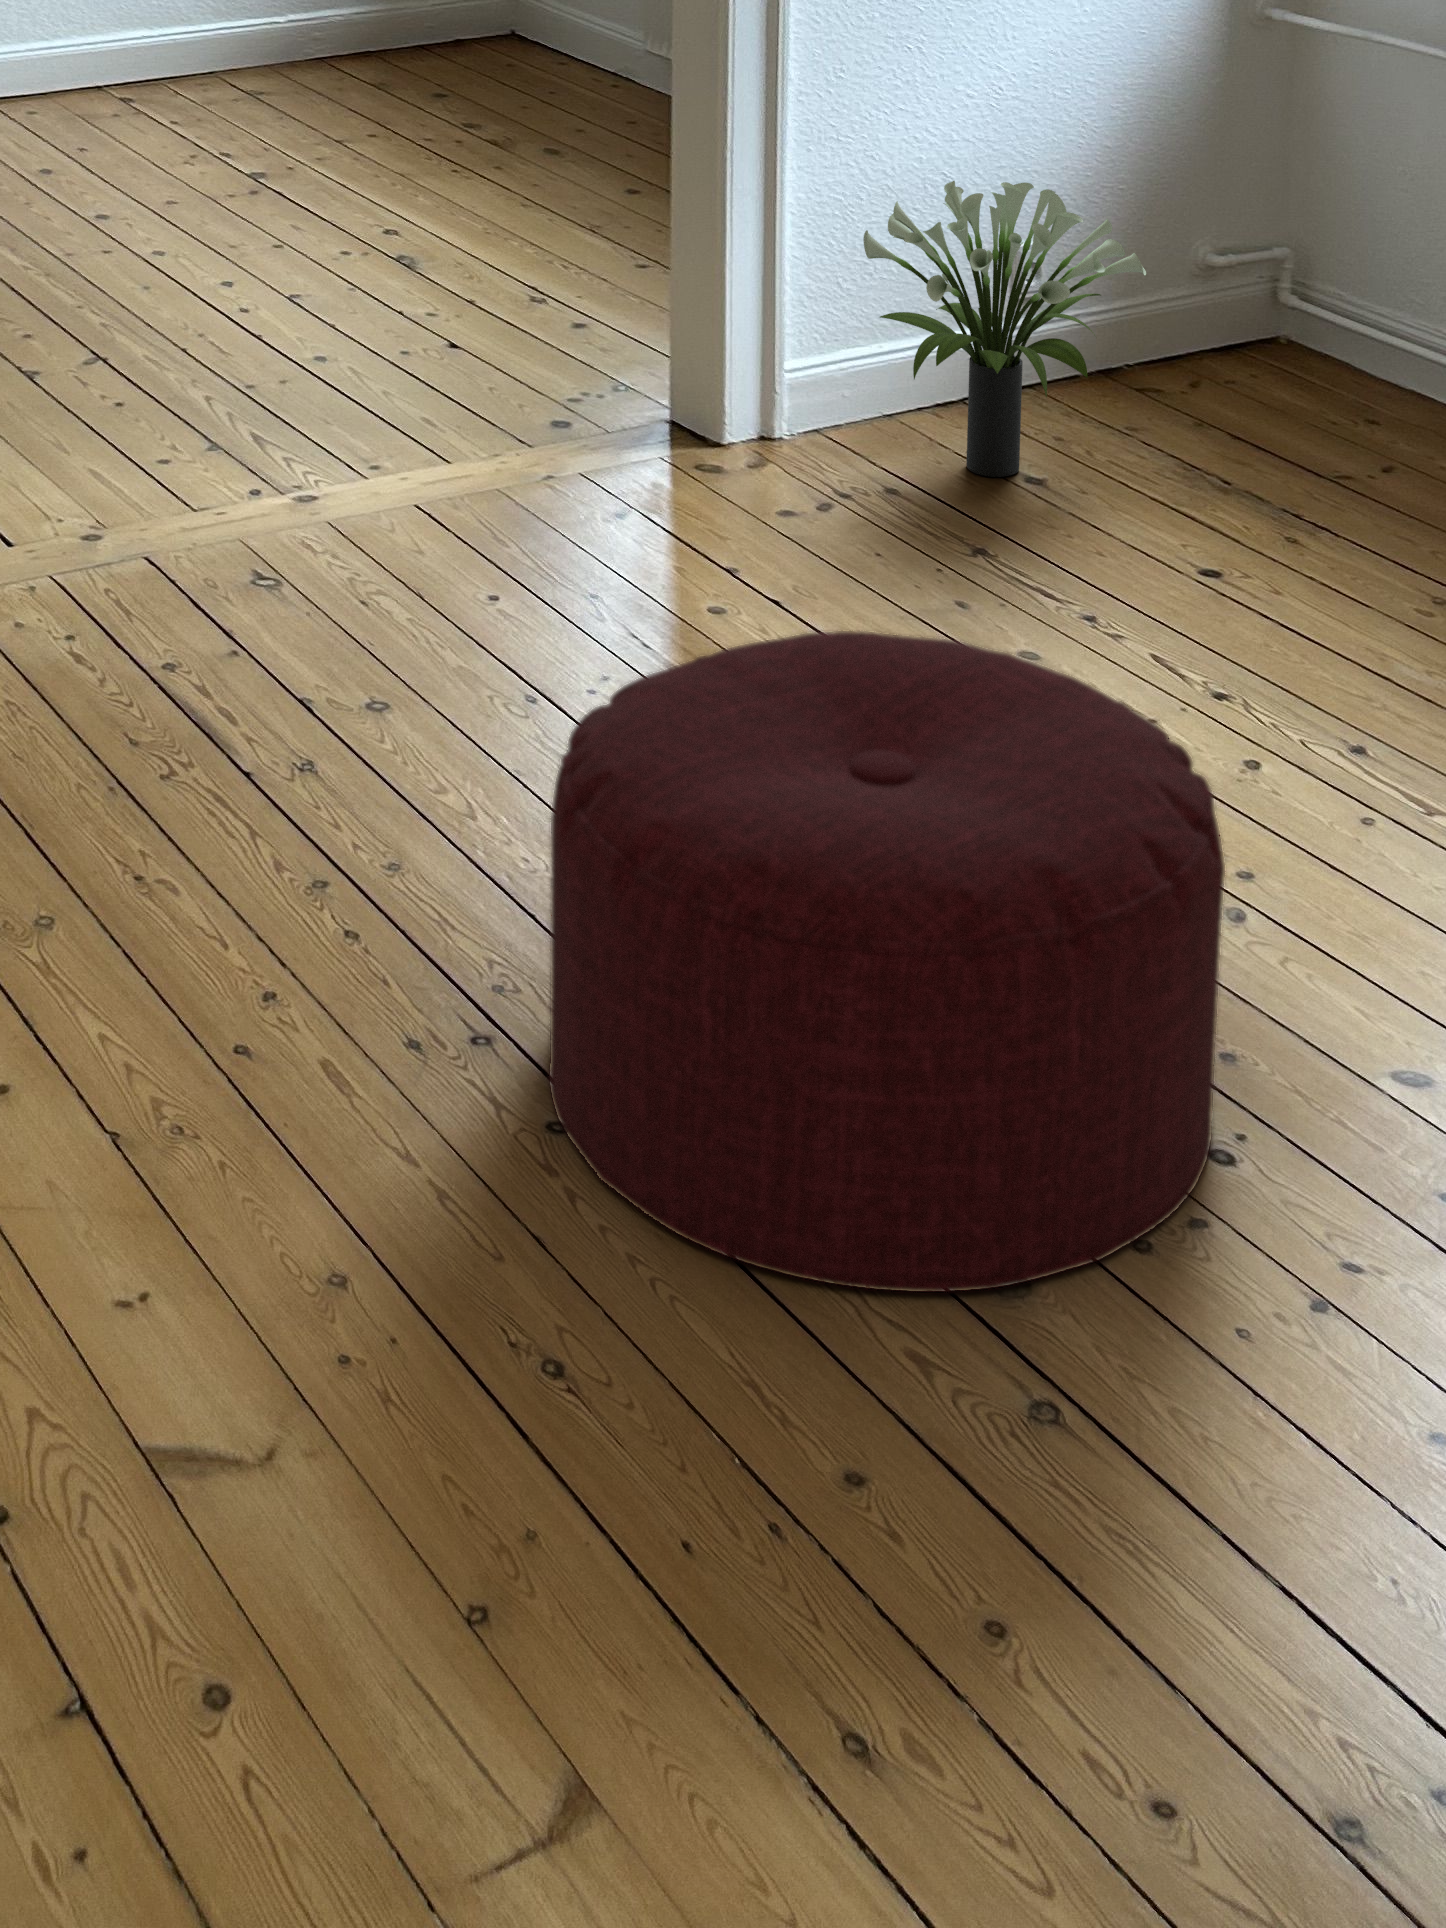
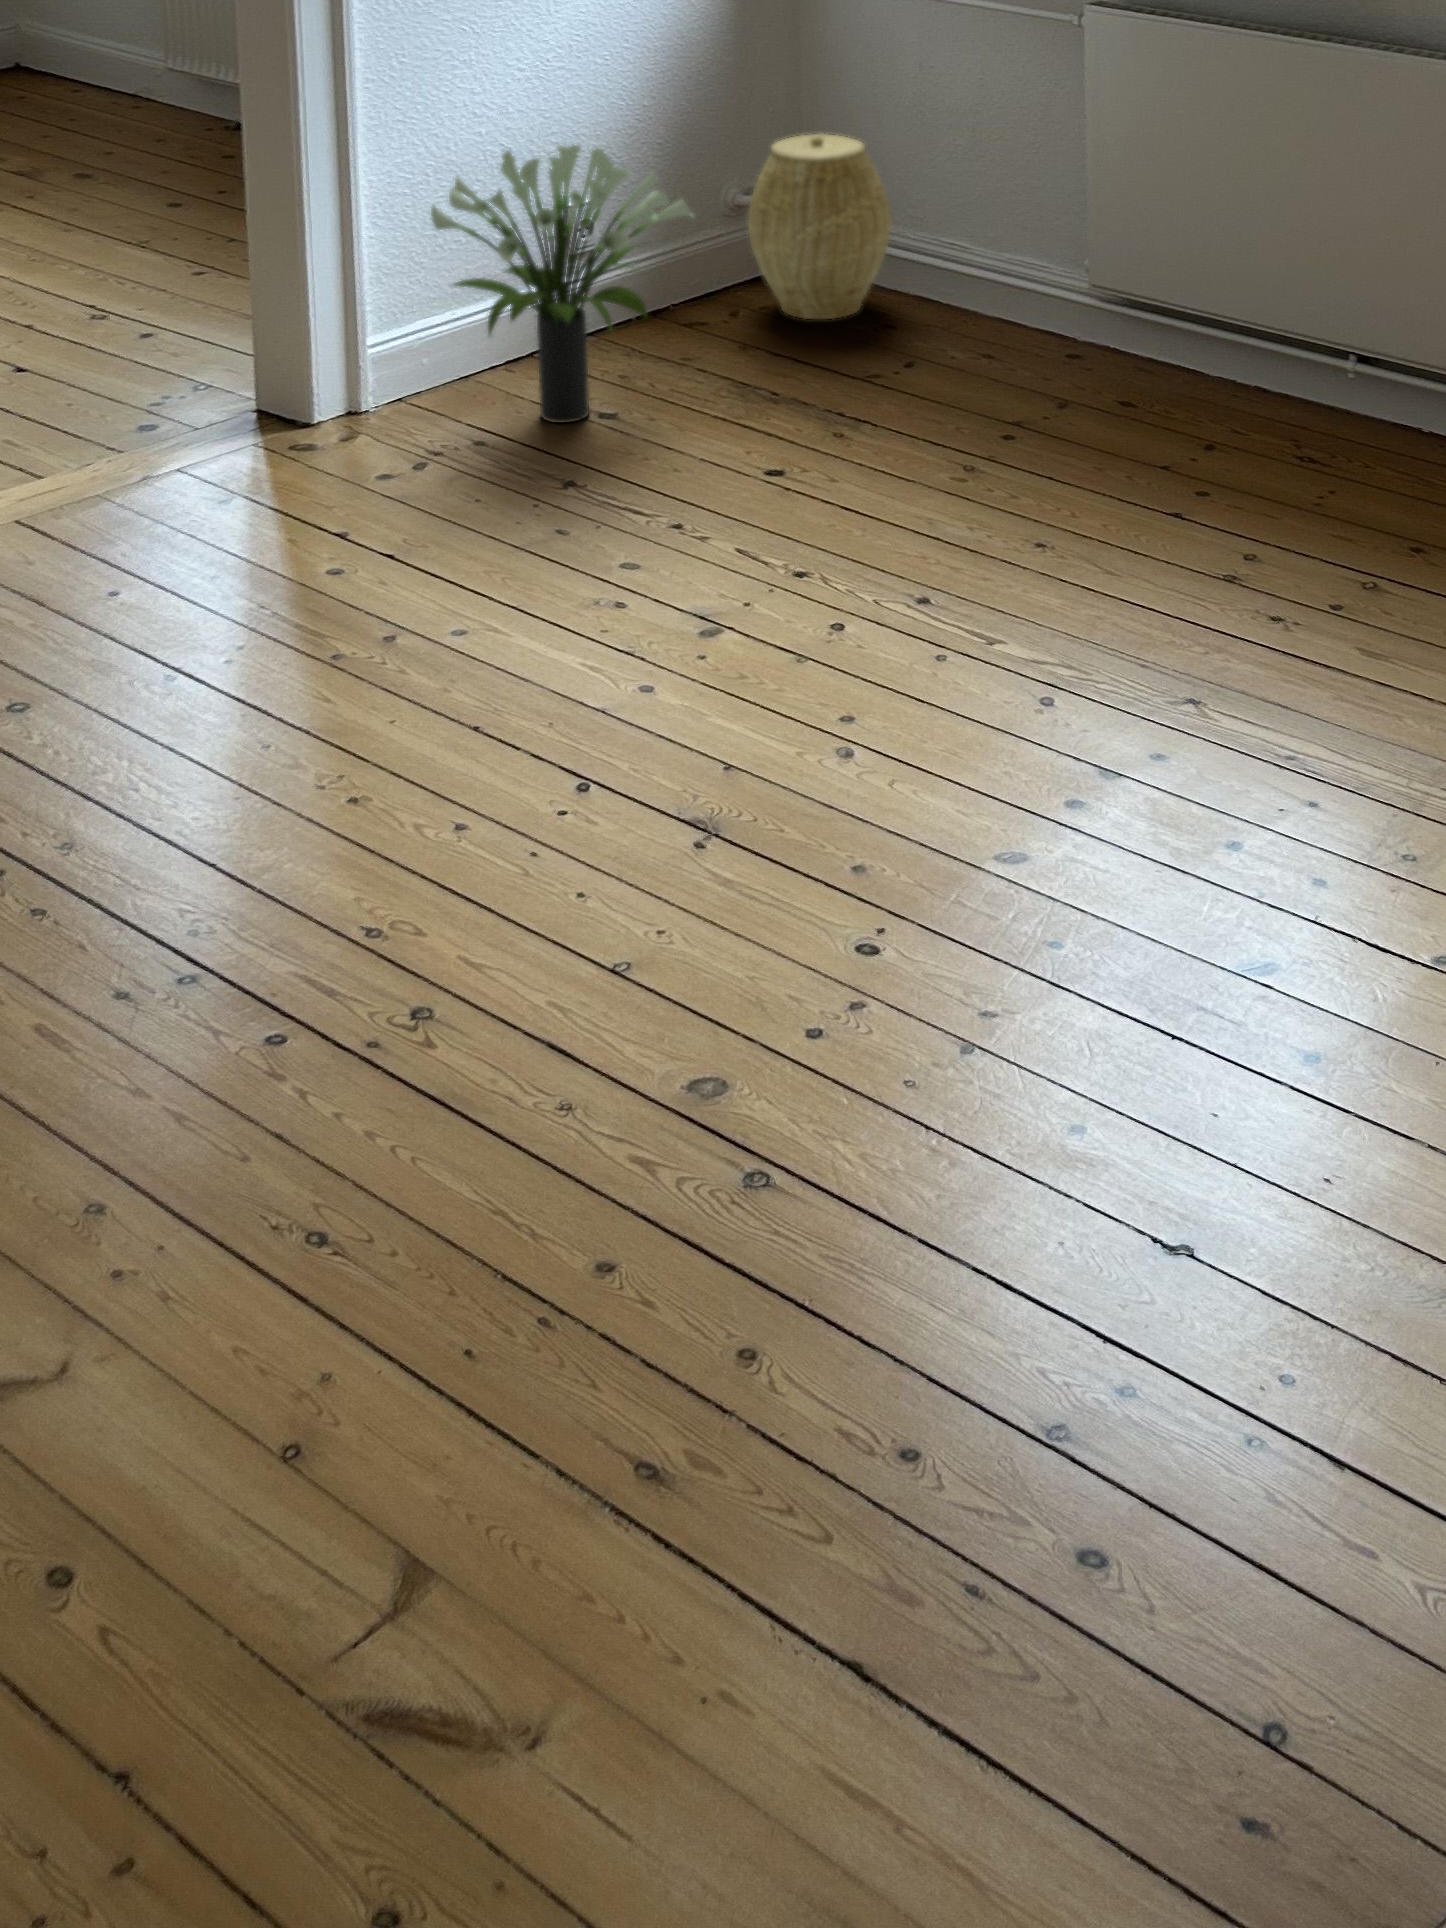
woven basket: none [1219,193,1382,397] -> present [748,134,891,319]
ottoman: present [549,631,1225,1292] -> none [247,546,856,1118]

